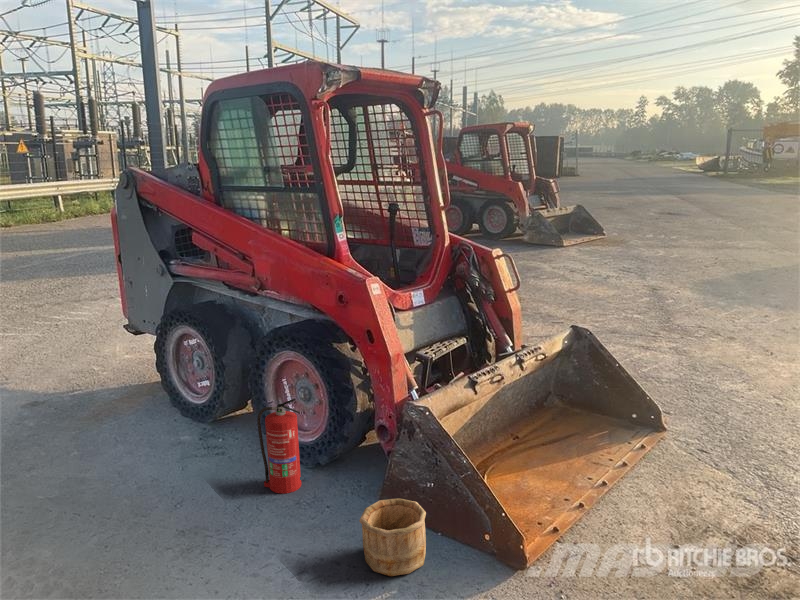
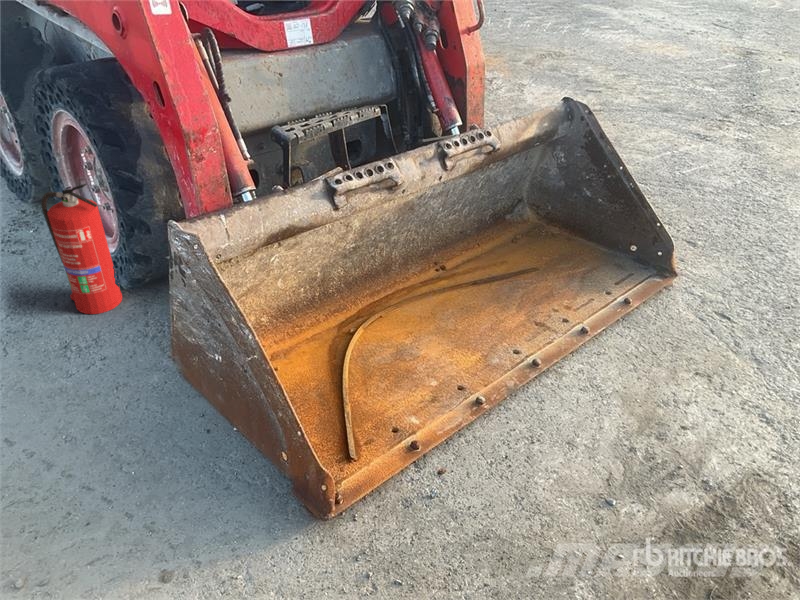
wooden bucket: present [359,498,426,576] -> none [93,366,210,489]

